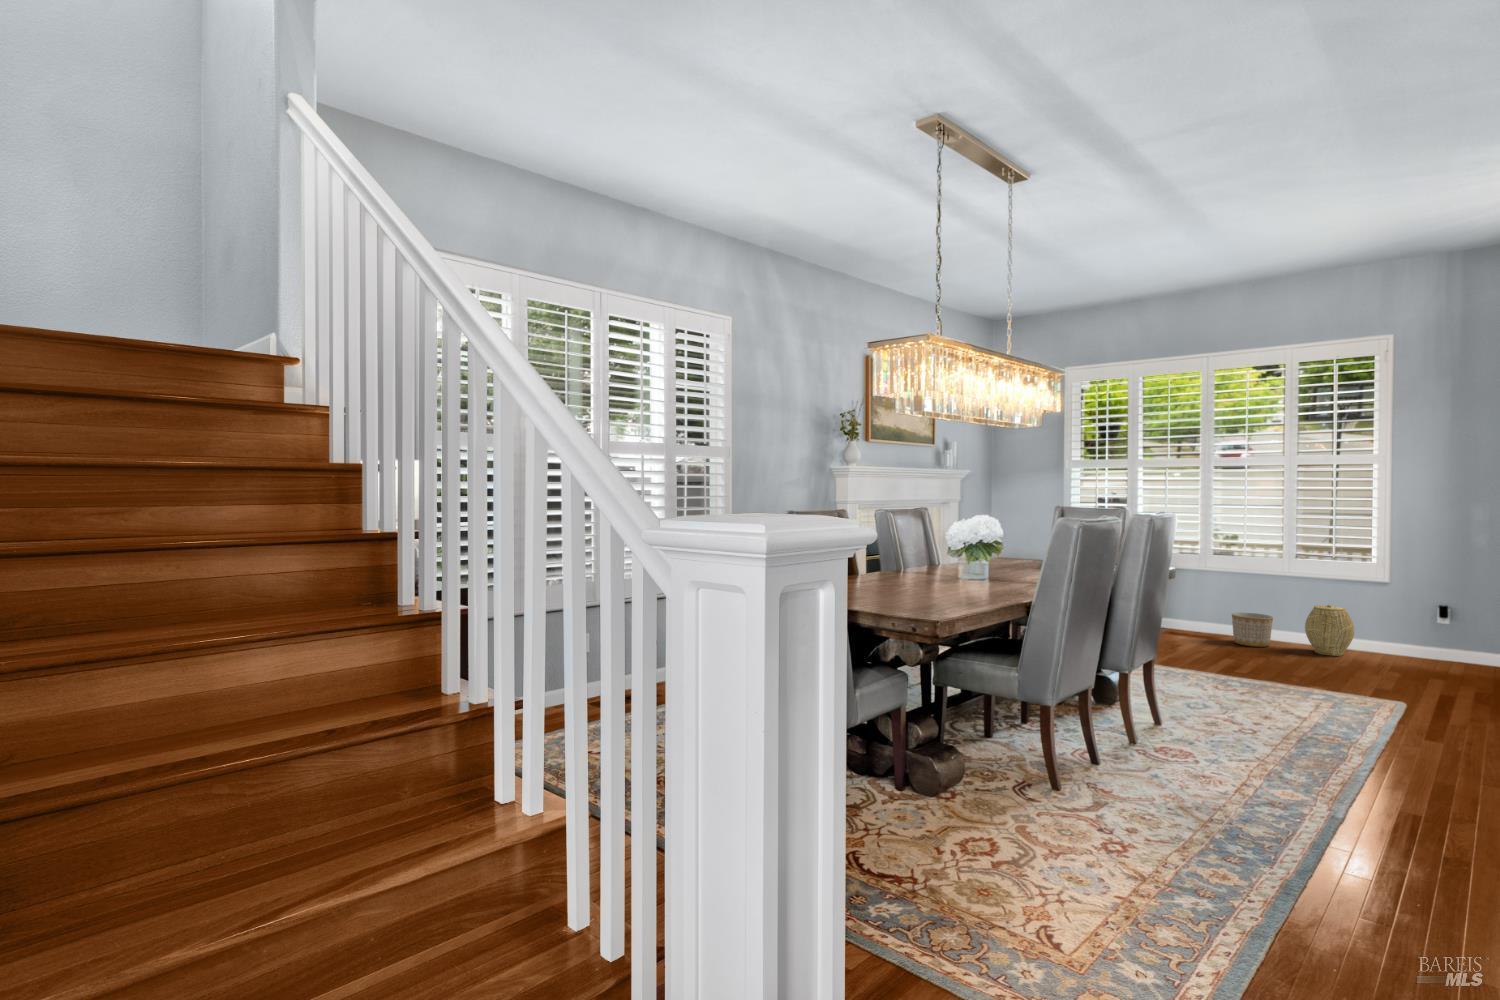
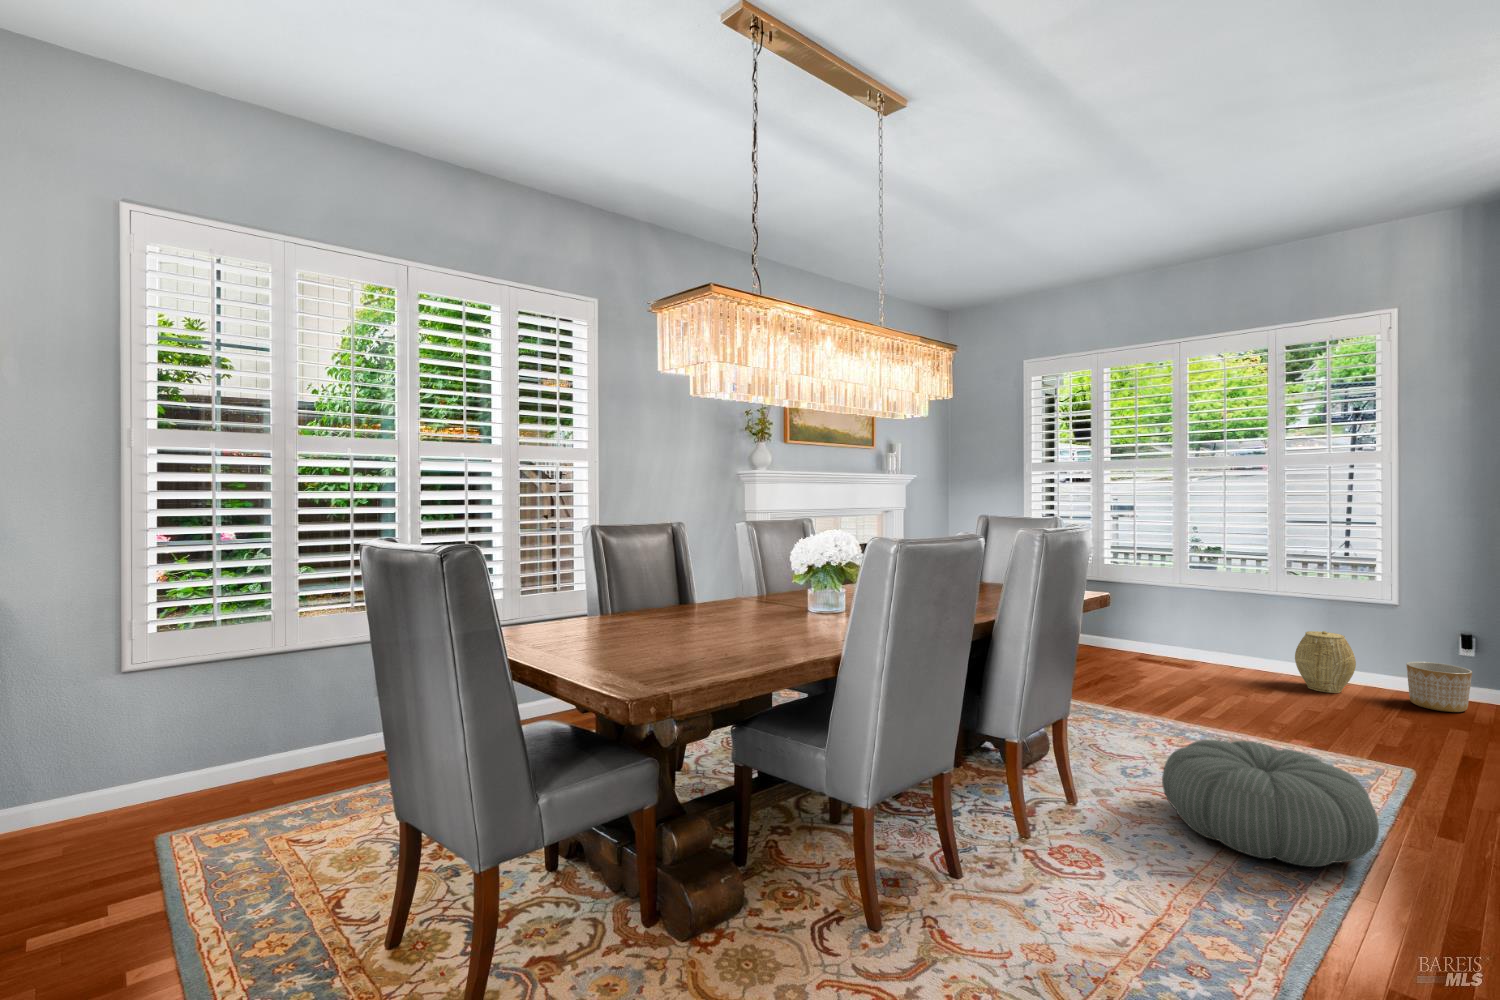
planter: present [1232,612,1273,647] -> present [1406,662,1472,712]
pouf: none [1227,675,1386,754] -> present [1162,740,1379,867]

